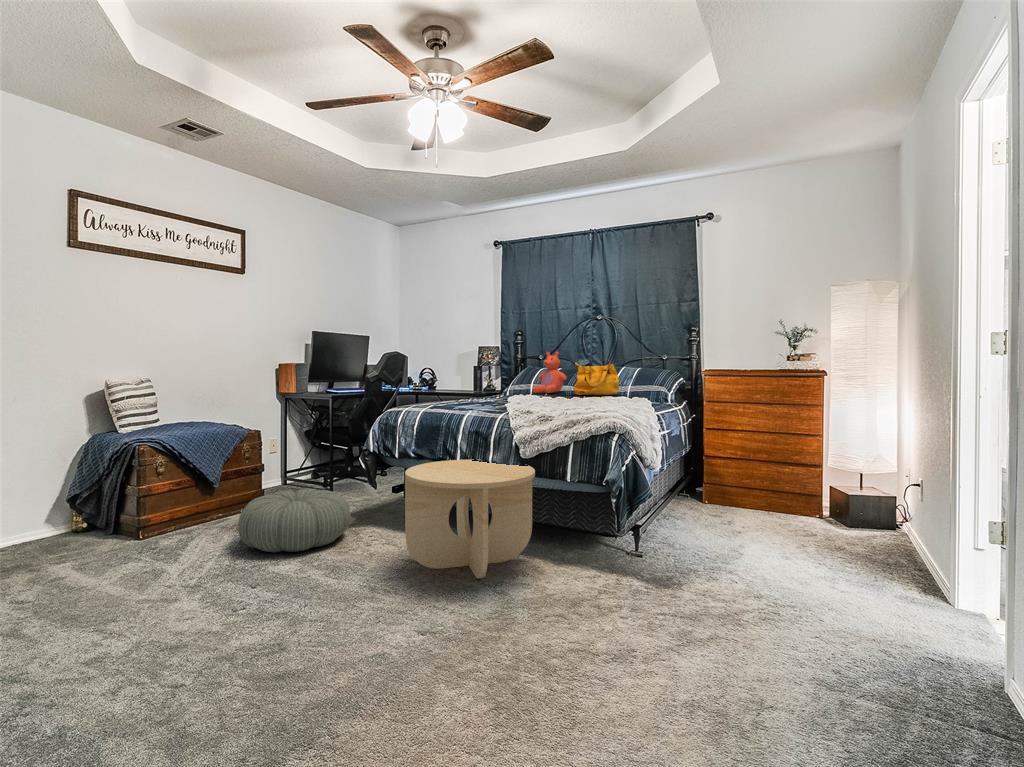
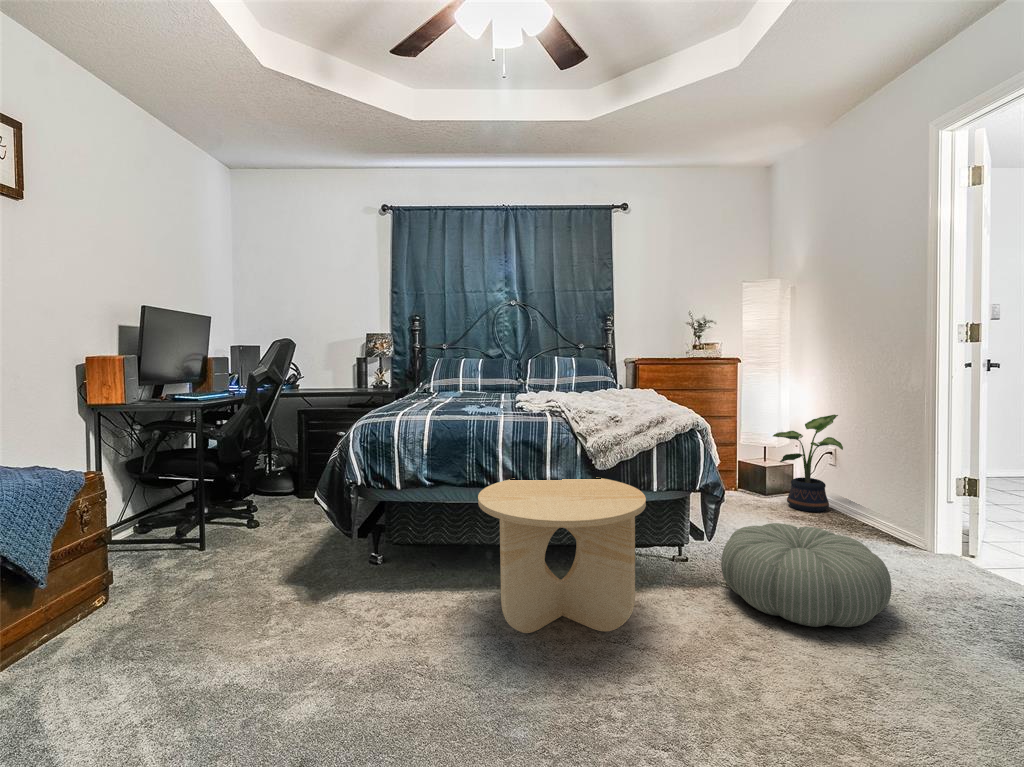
teddy bear: present [533,352,567,393] -> none [463,340,500,387]
handbag: present [574,361,619,395] -> none [520,350,566,388]
potted plant: none [815,440,912,550] -> present [773,415,843,512]
pouf: present [238,489,350,552] -> present [721,523,892,627]

